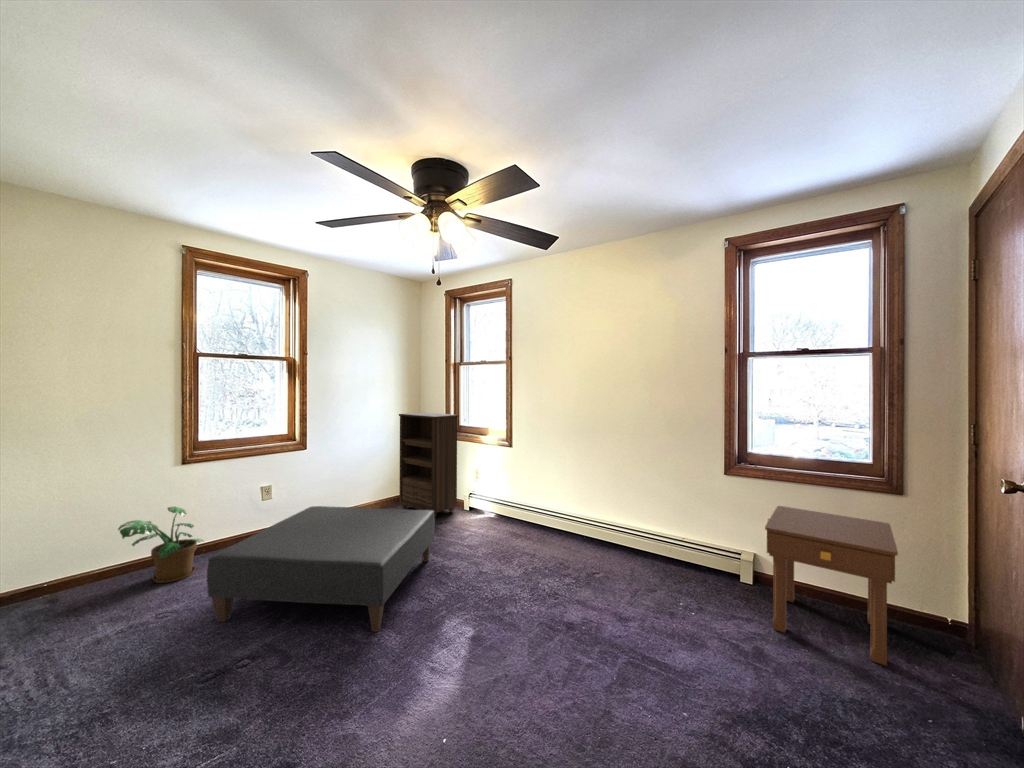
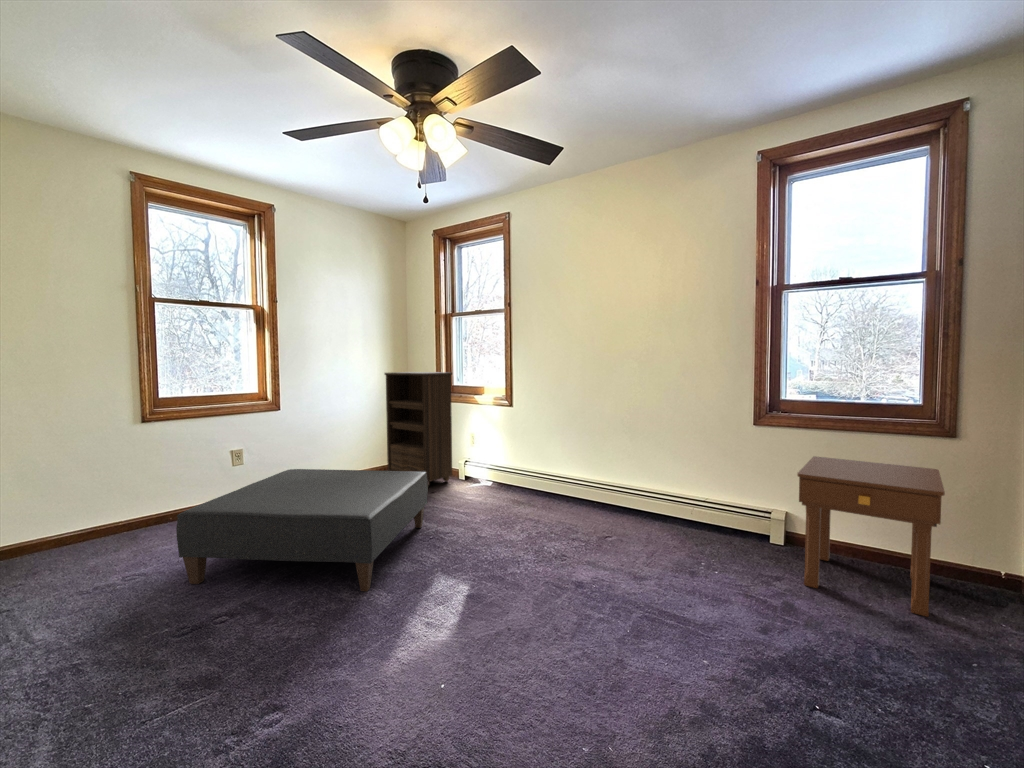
potted plant: present [118,507,204,583] -> none [75,469,172,550]

